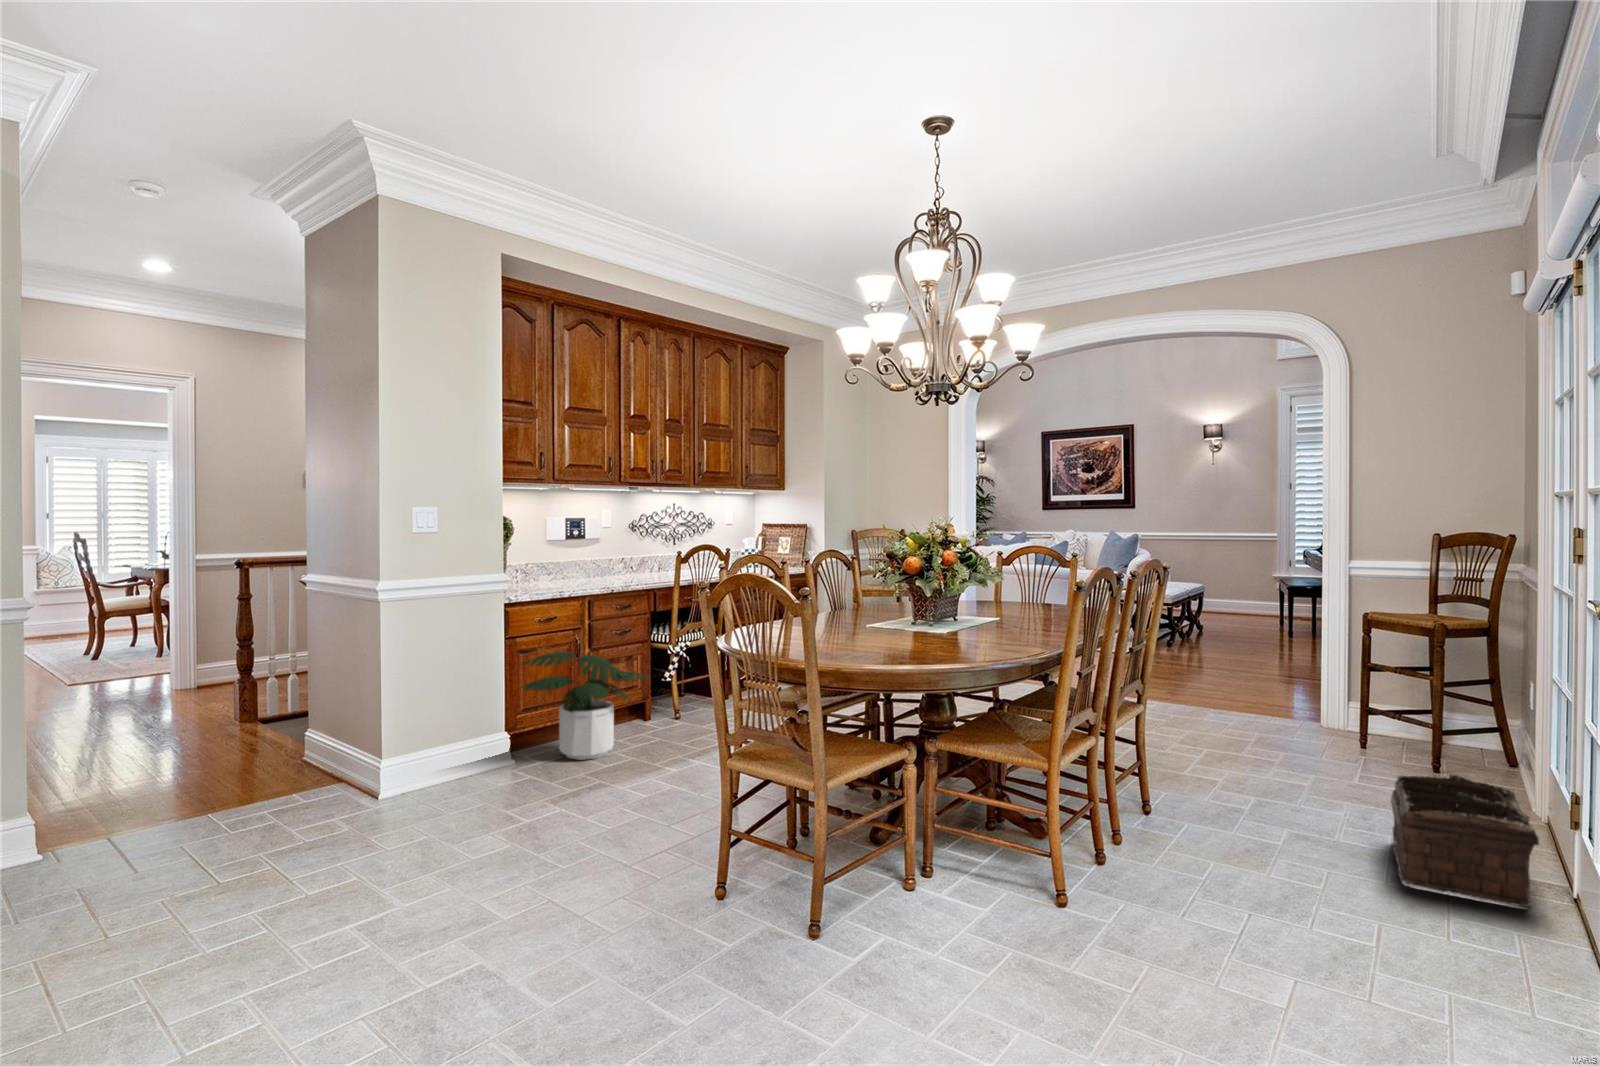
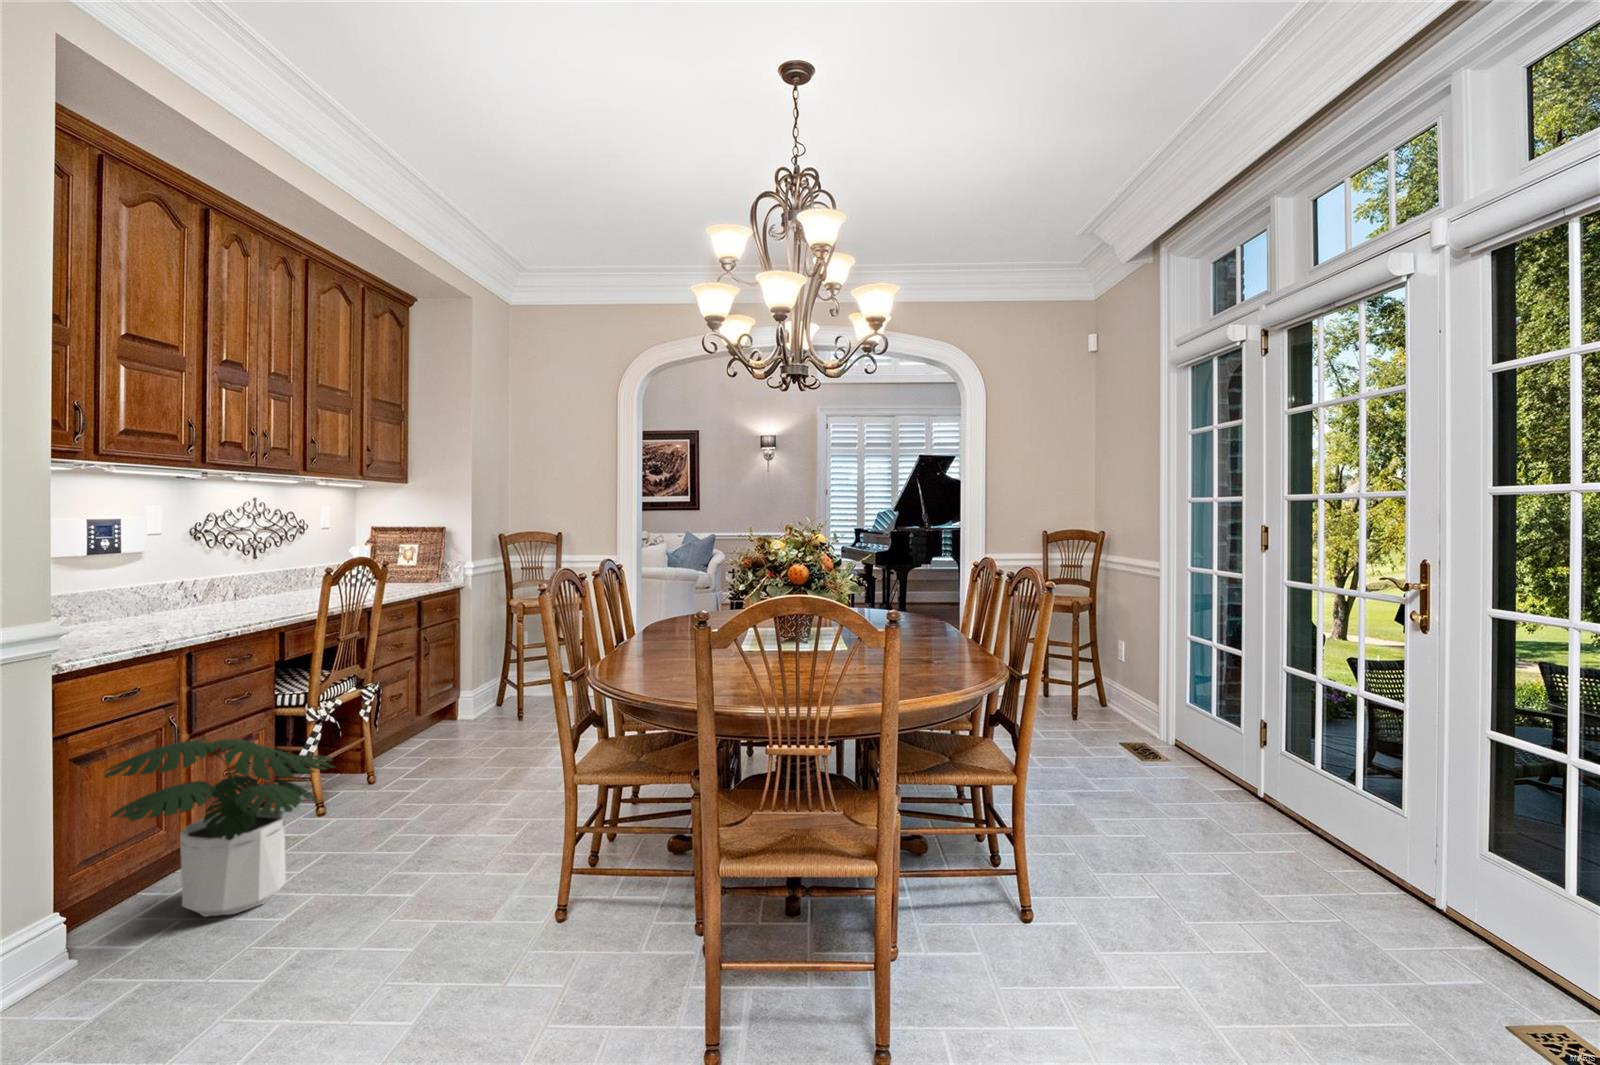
basket: present [1390,774,1539,907] -> none [1145,725,1276,821]

